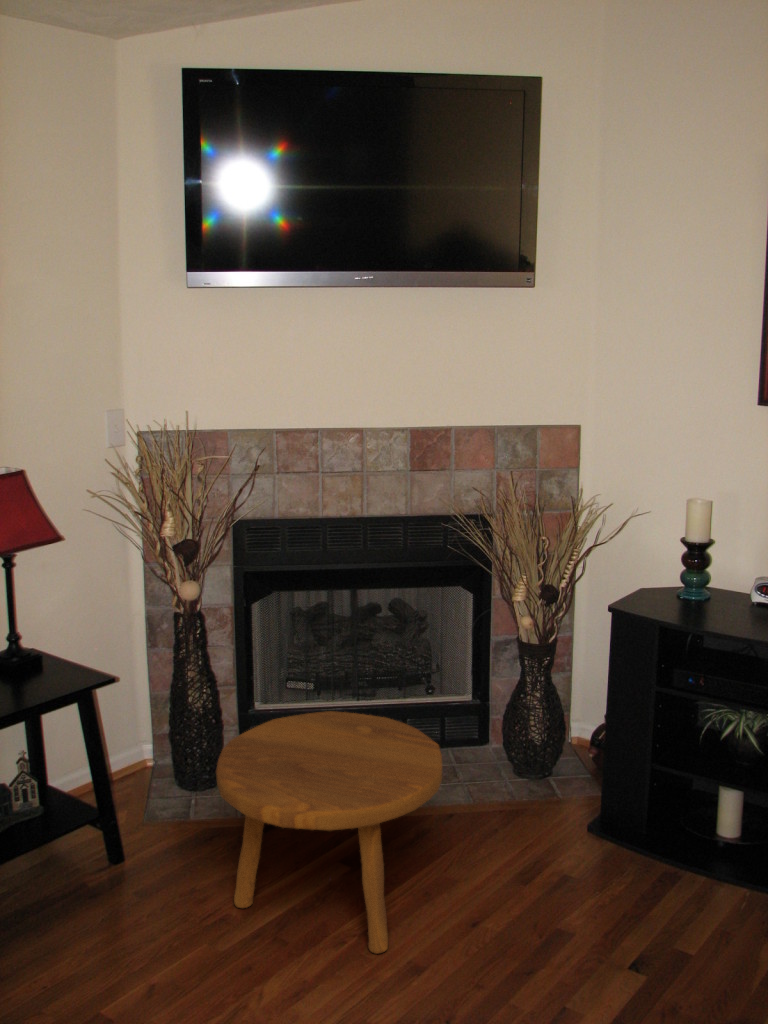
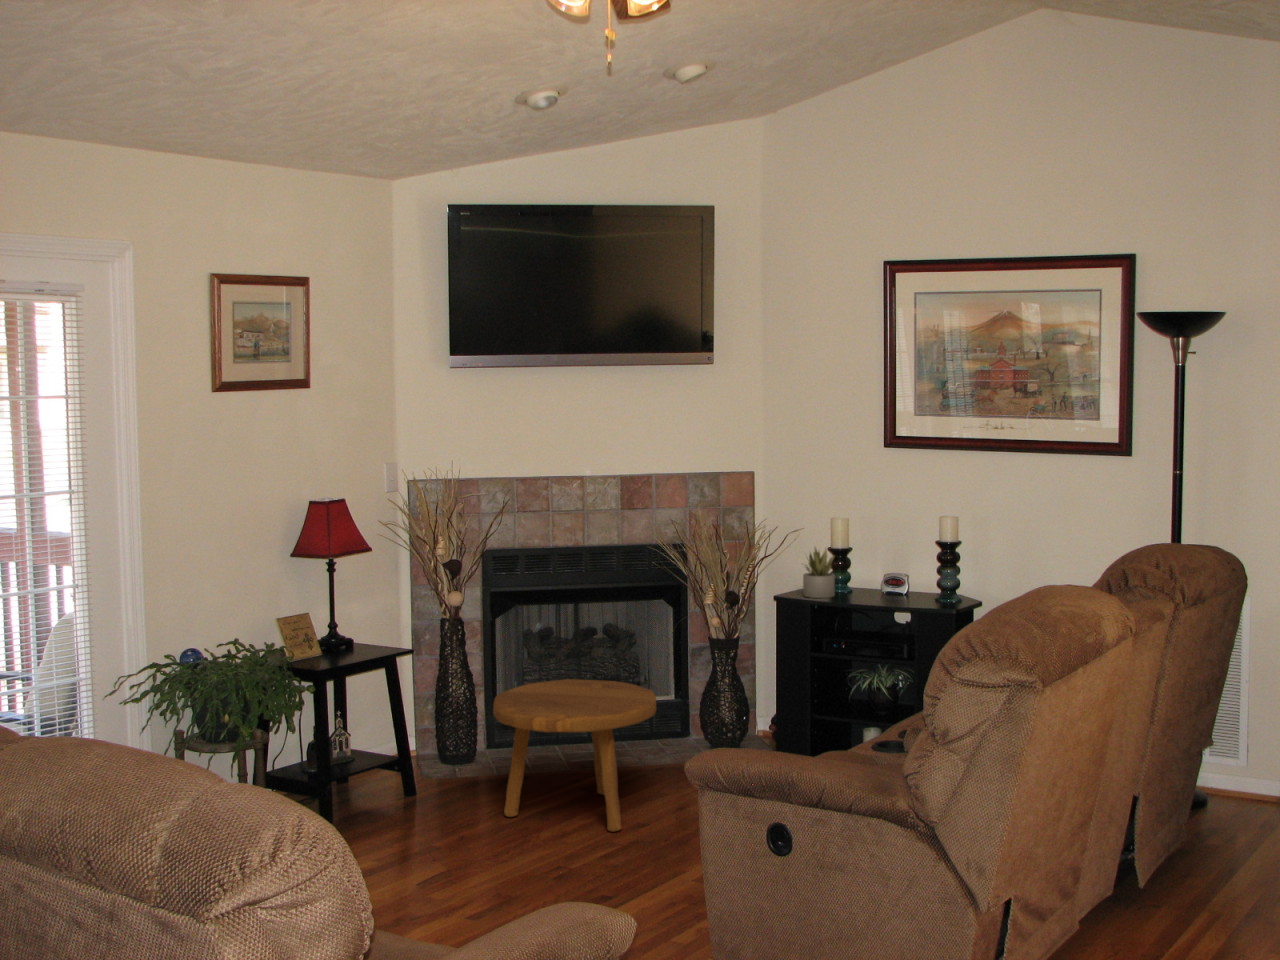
succulent plant: none [646,539,694,612] -> present [803,548,835,598]

